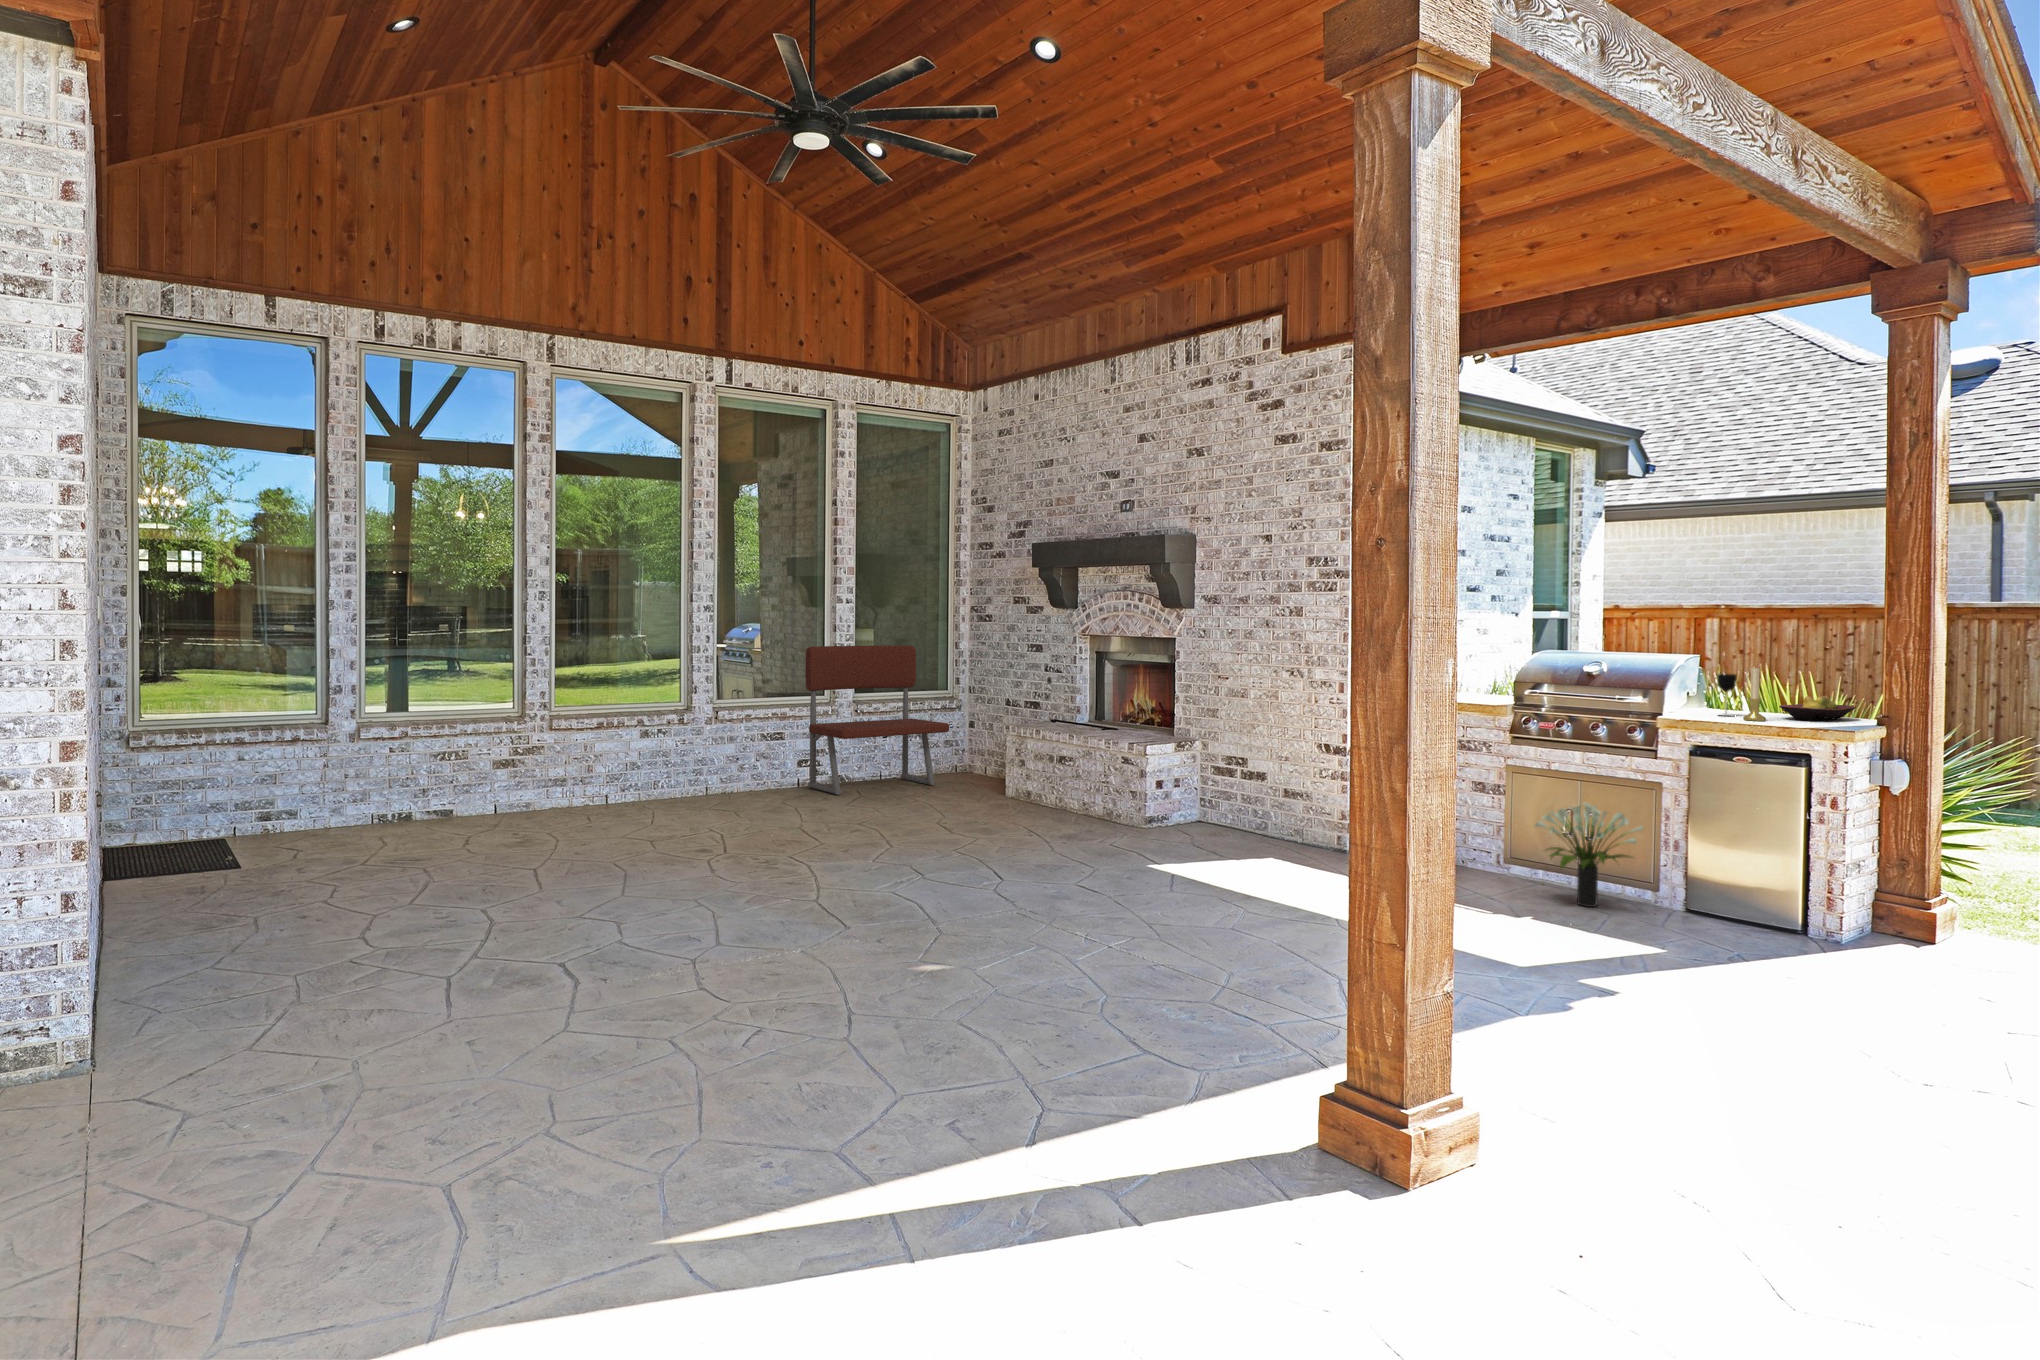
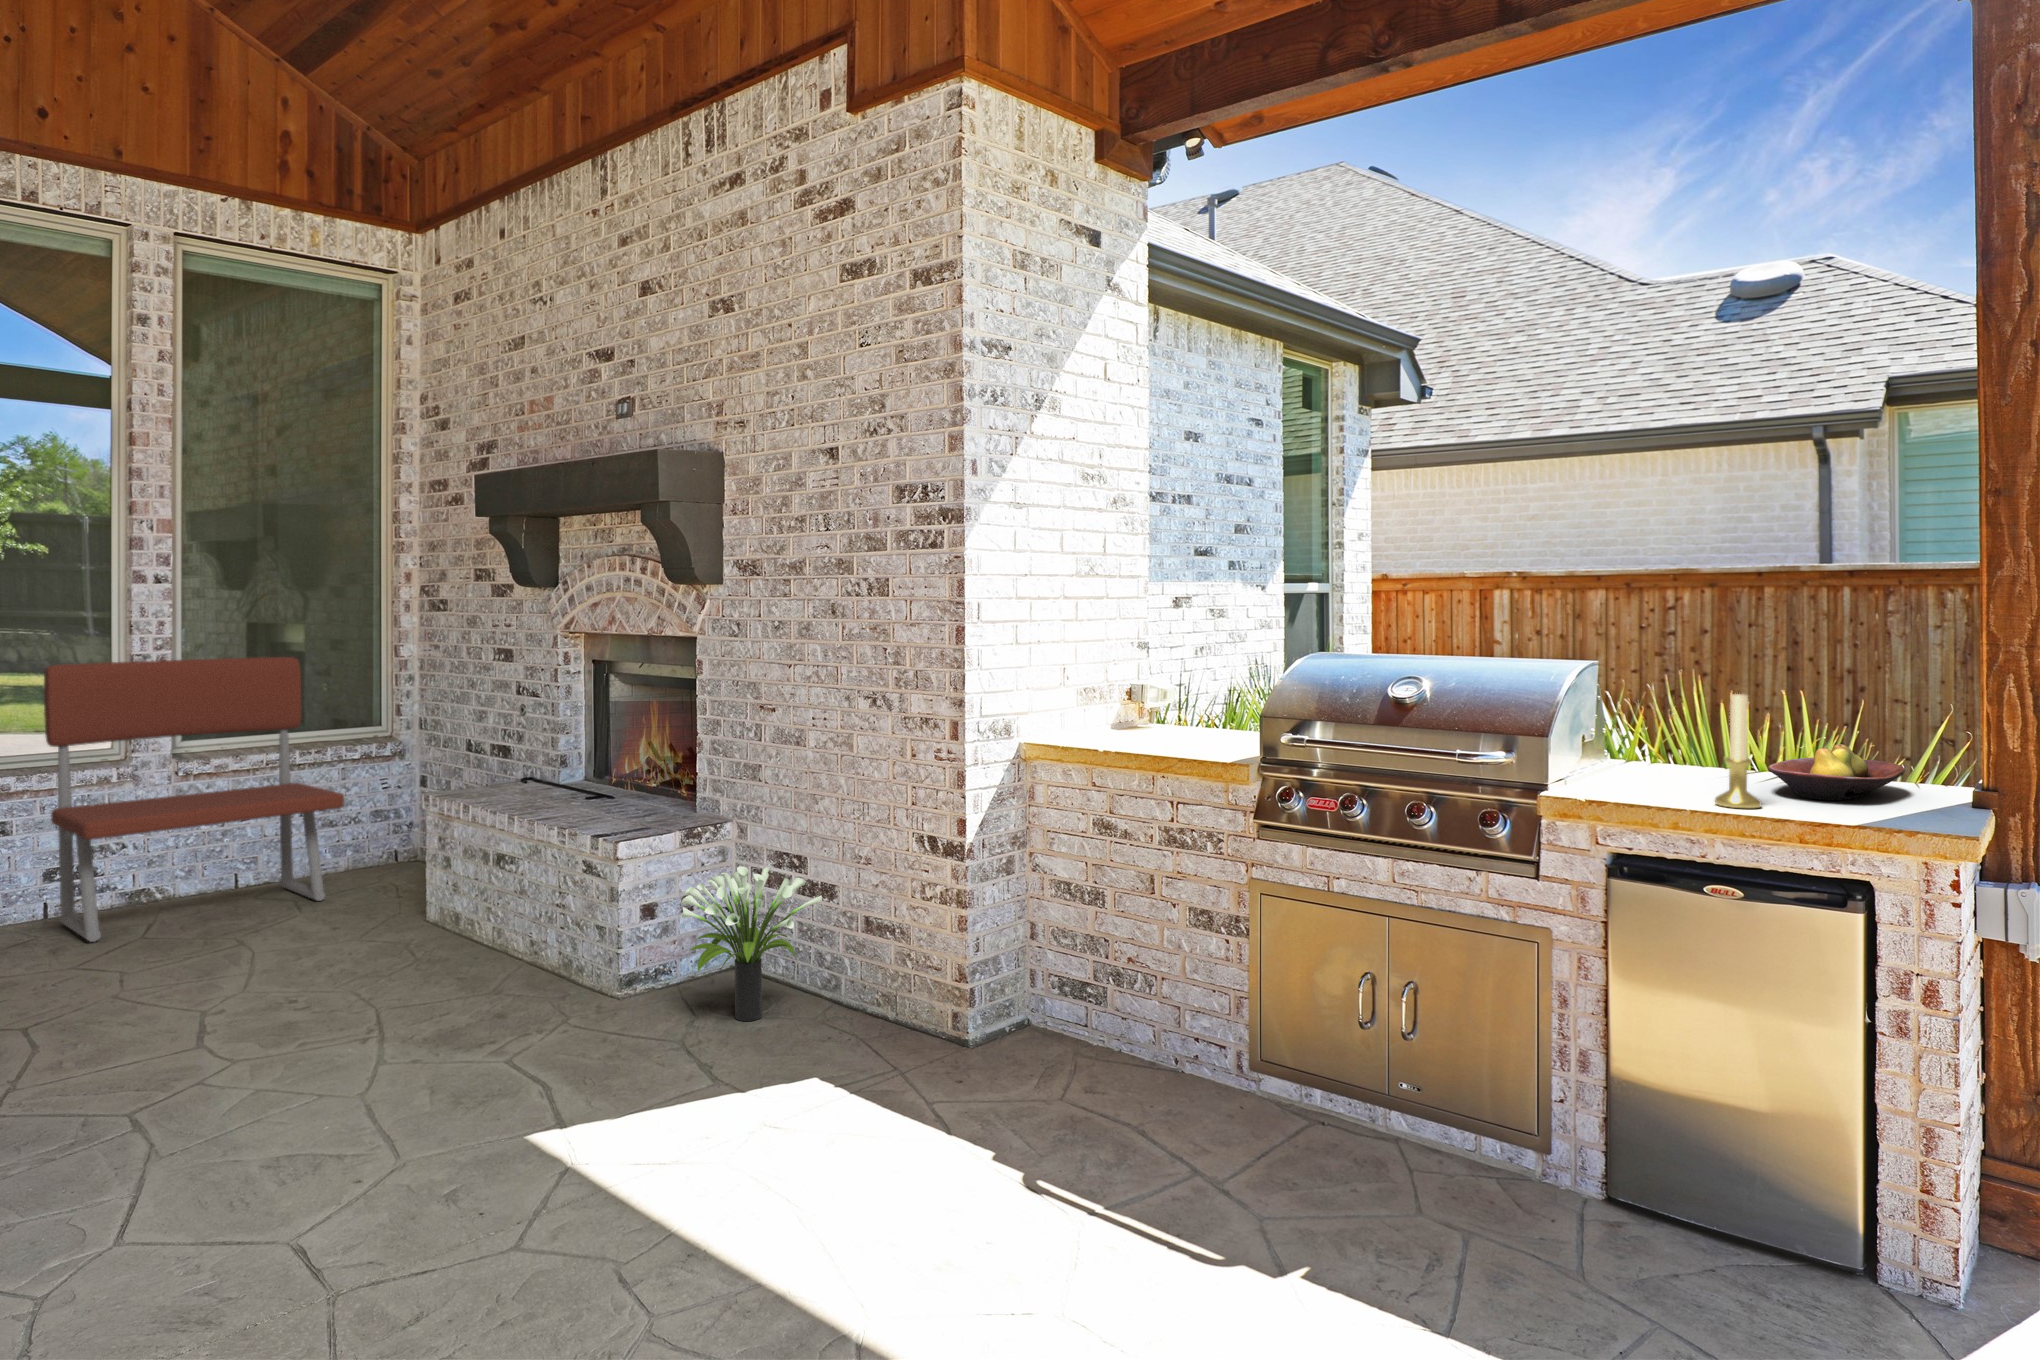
wine glass: present [1717,674,1737,716] -> none [1645,702,1684,791]
potted plant: present [1535,803,1643,907] -> present [680,866,822,1021]

